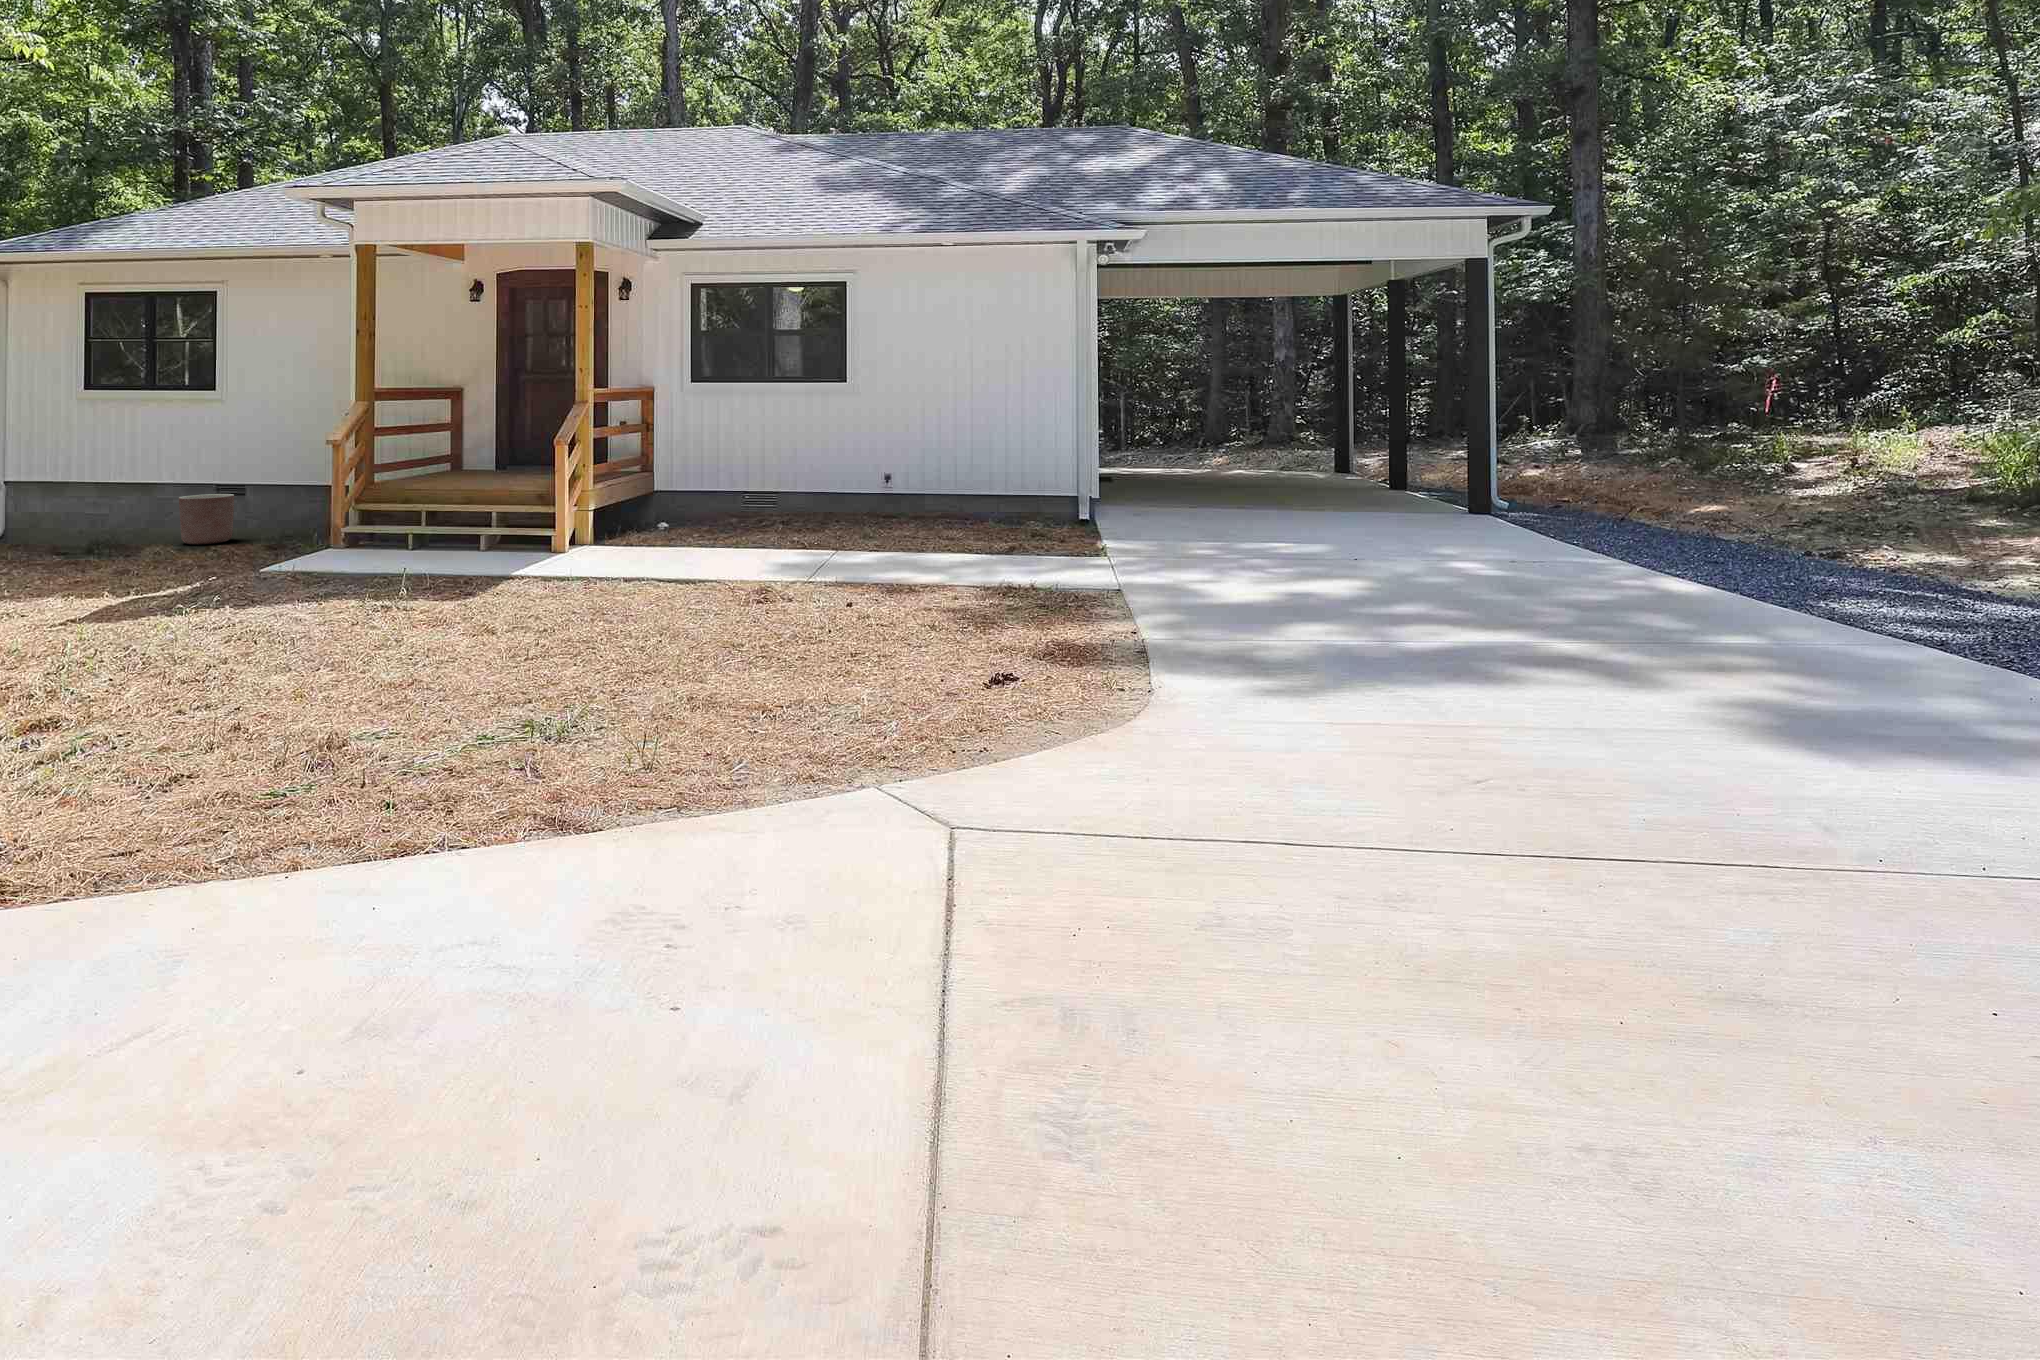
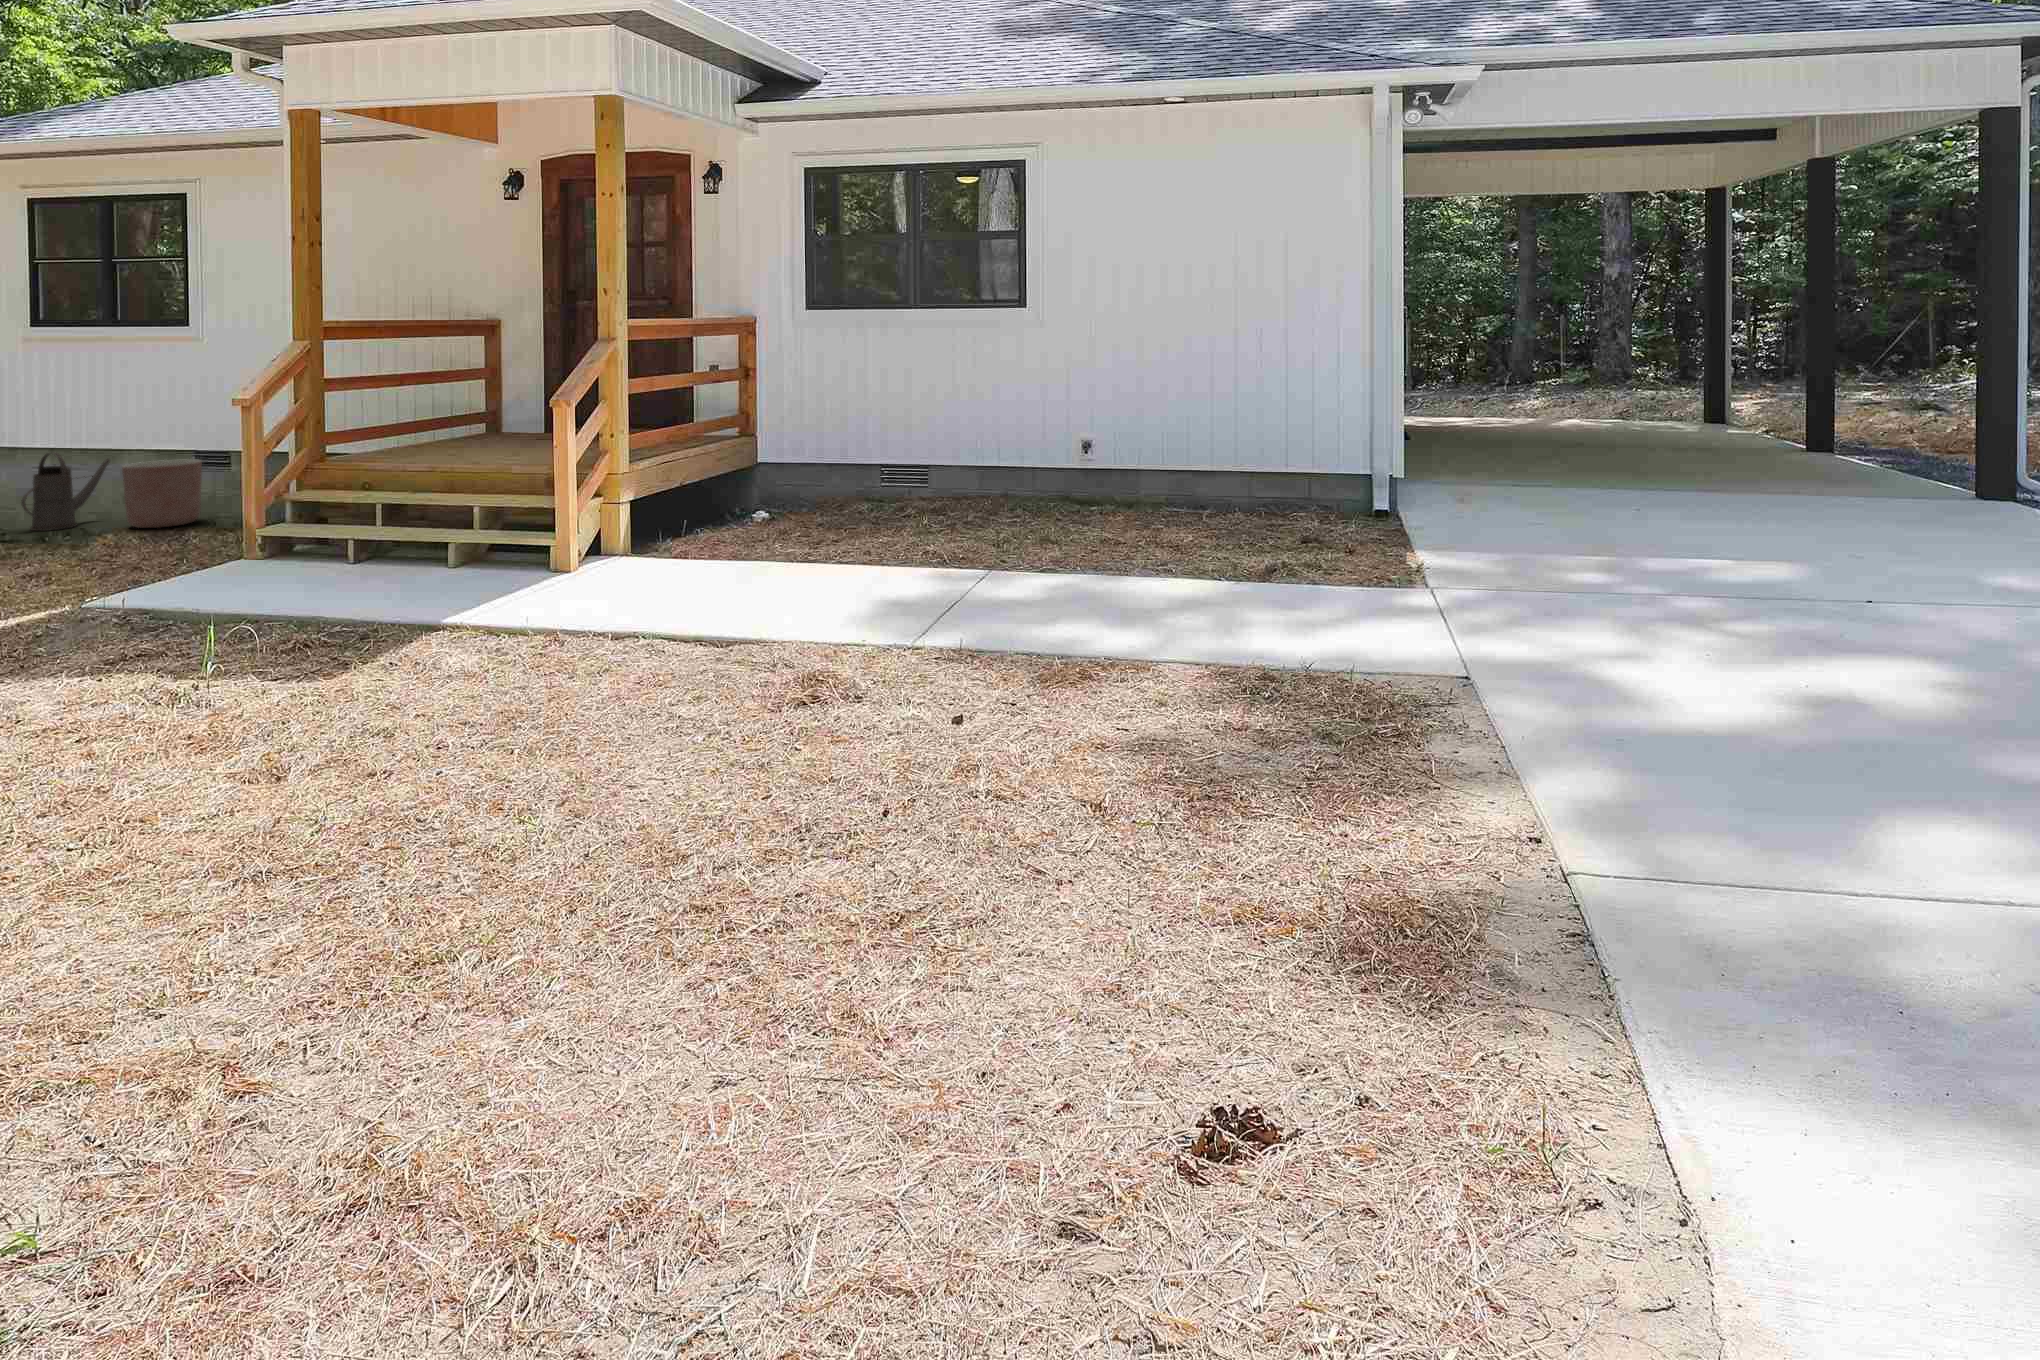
watering can: none [104,489,152,548] -> present [21,452,110,531]

